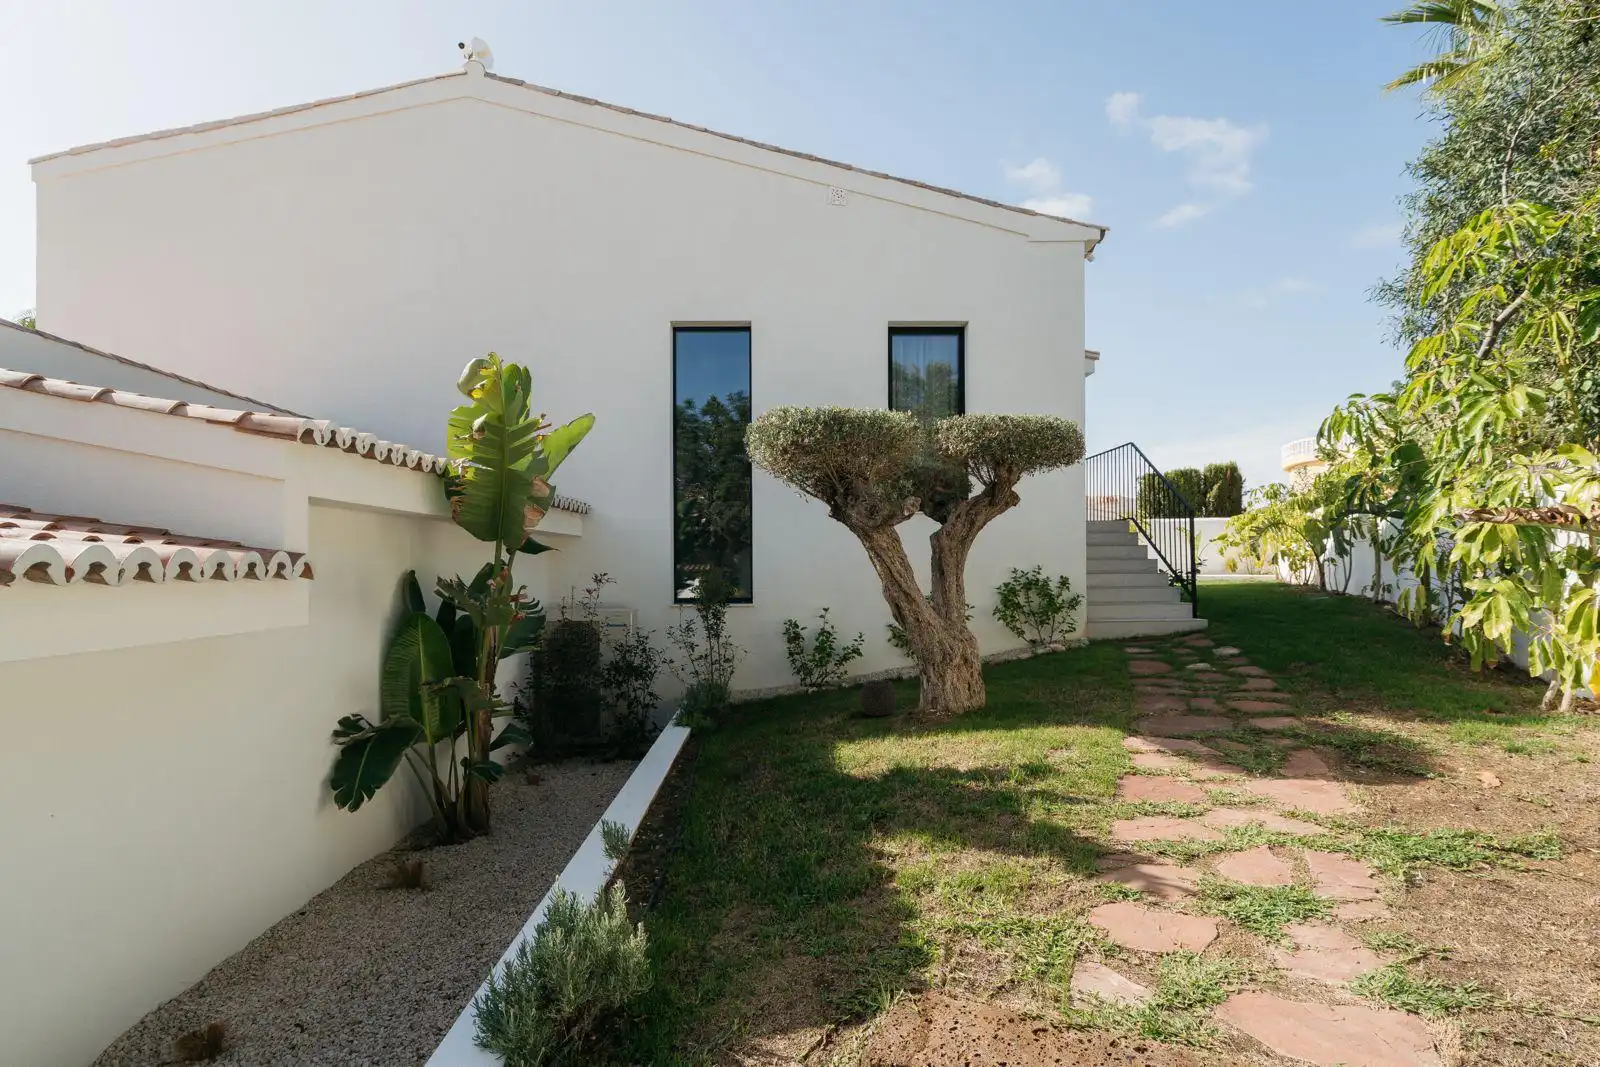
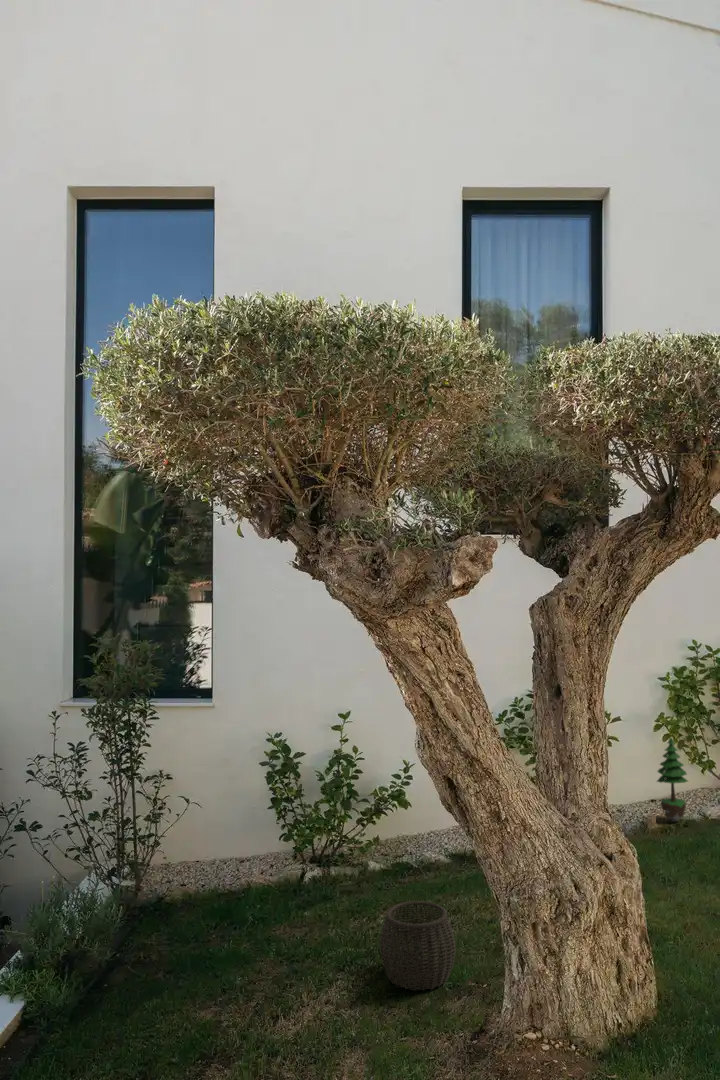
potted tree: none [995,619,1012,666] -> present [657,738,688,822]

